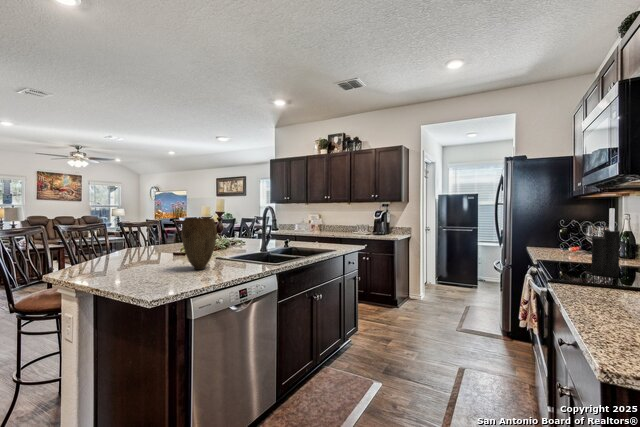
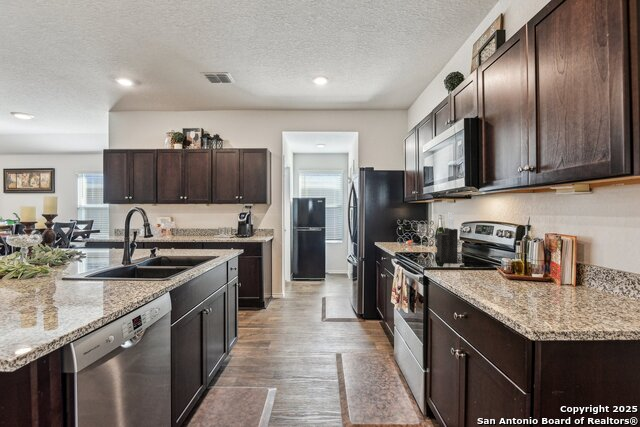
vase: present [181,218,217,269] -> none [19,226,80,299]

